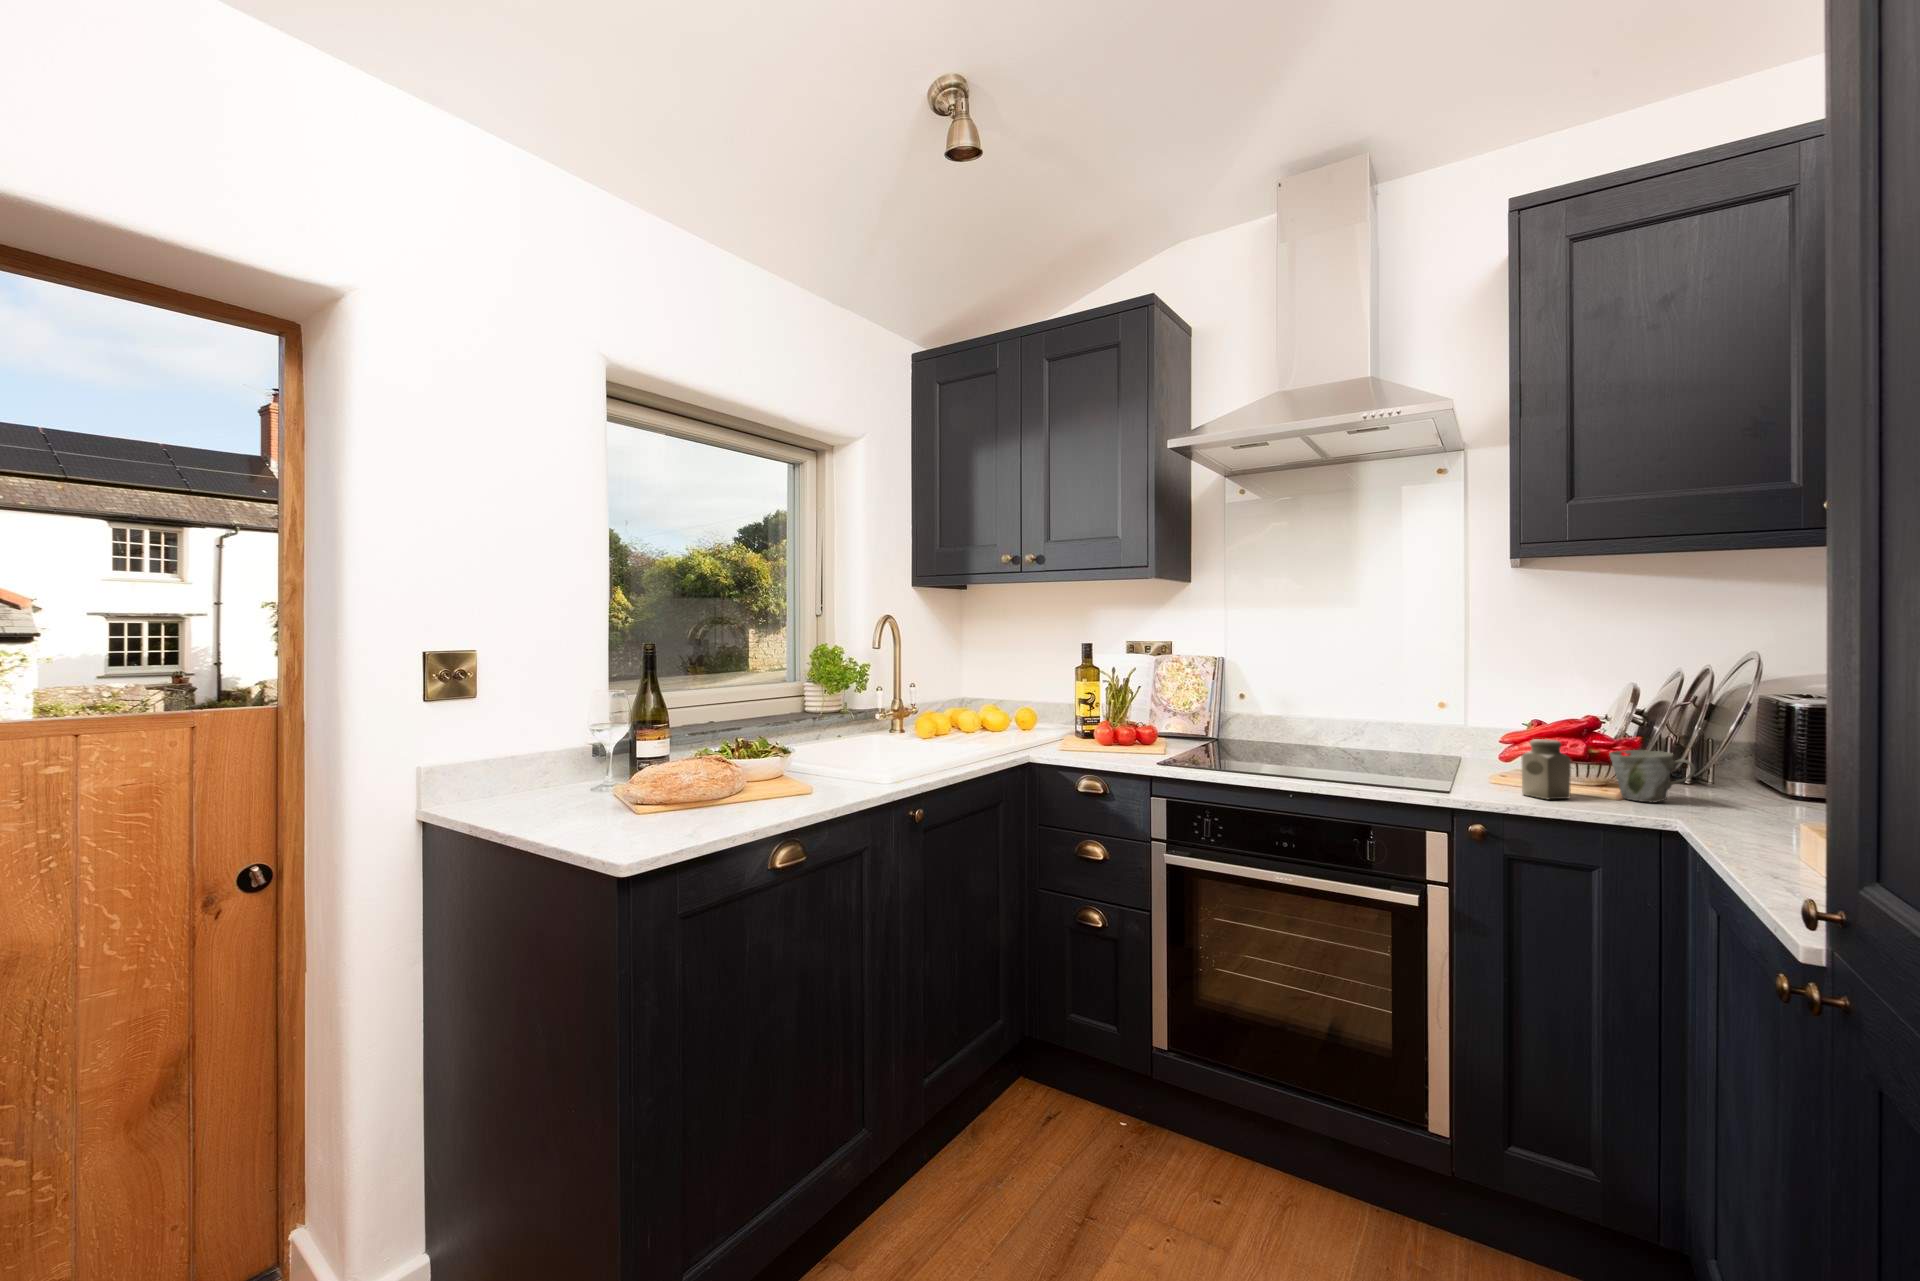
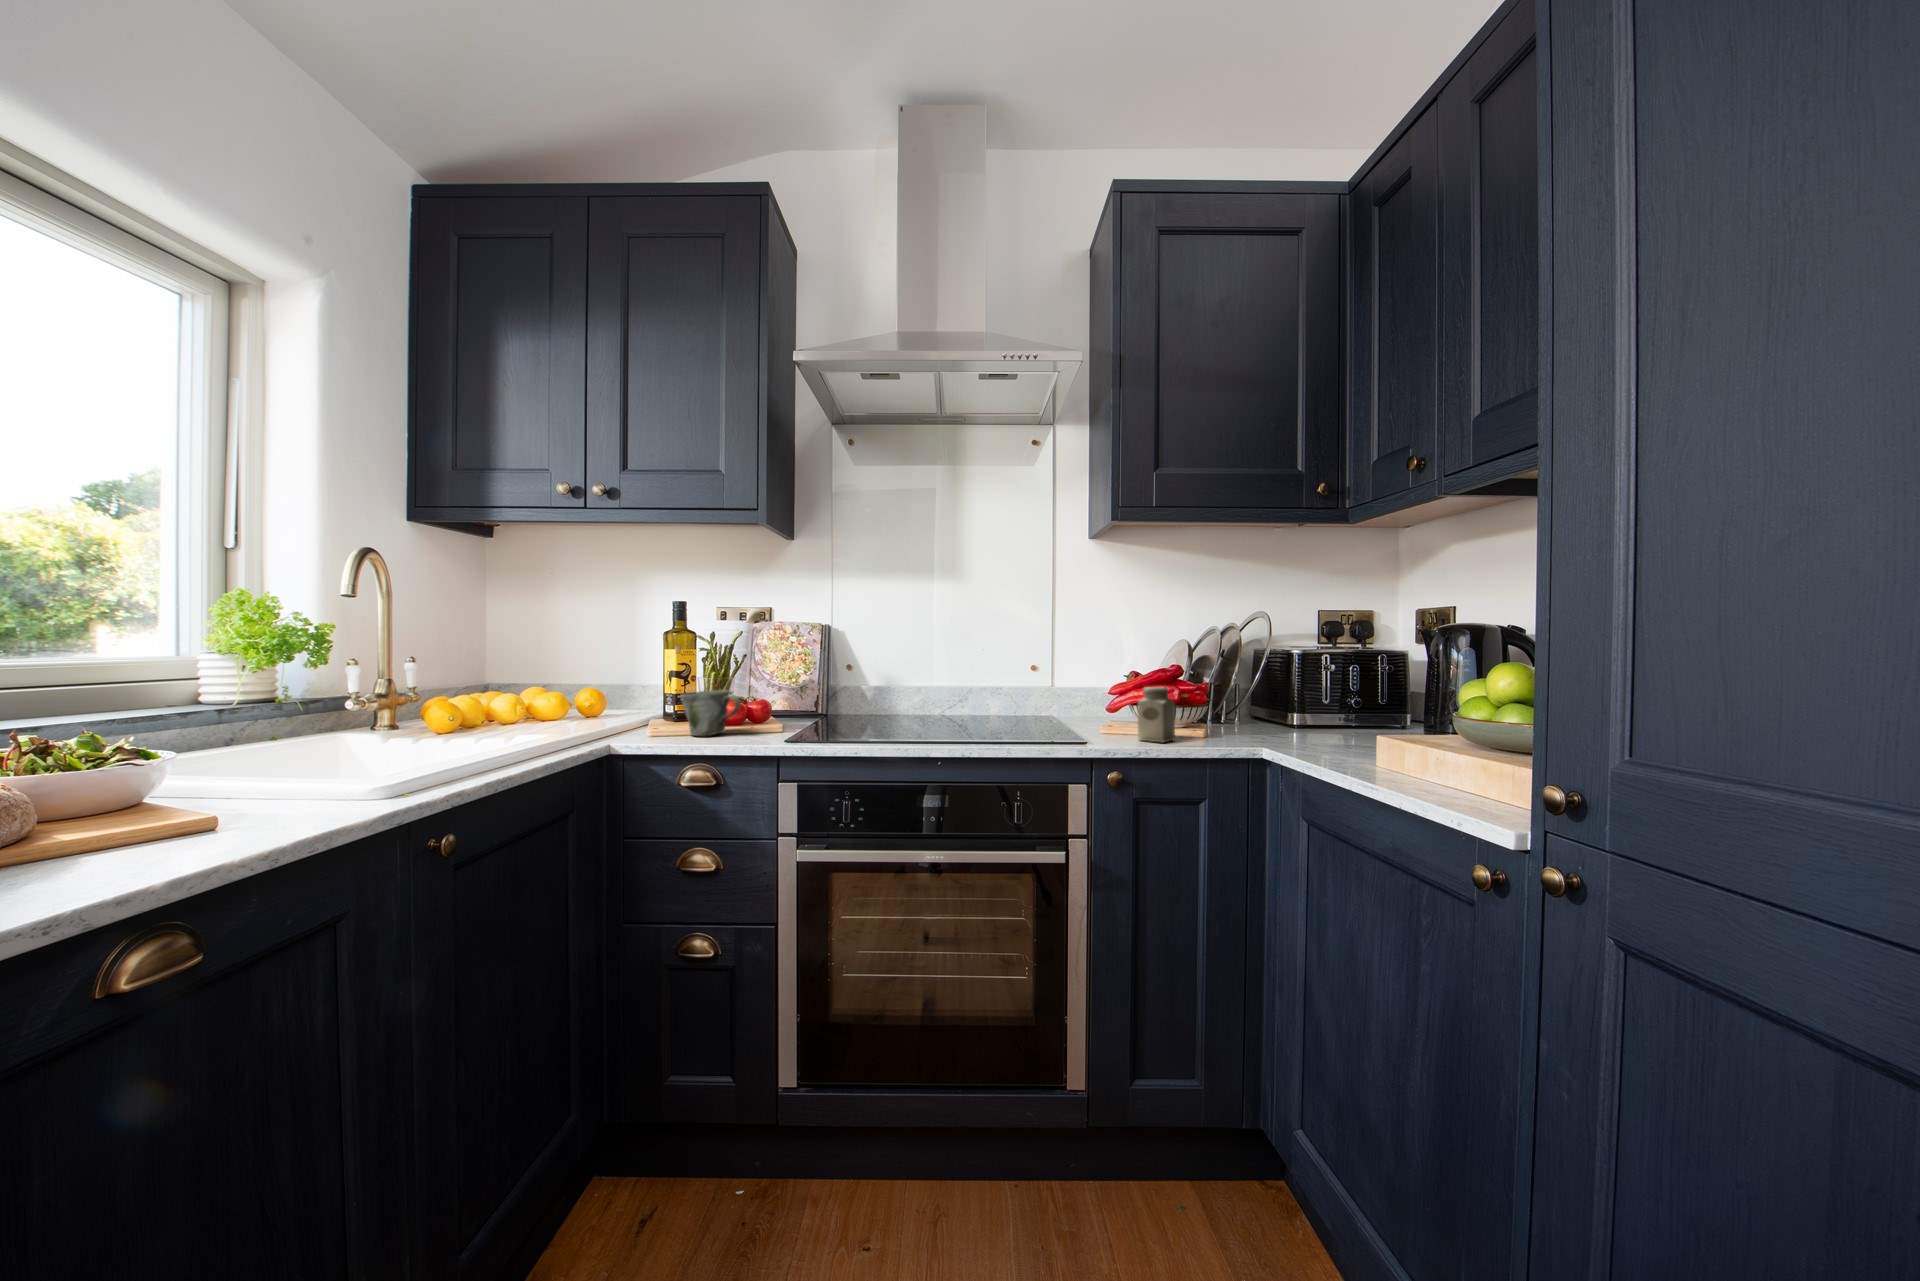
mug: present [1609,750,1695,802] -> present [681,690,741,736]

